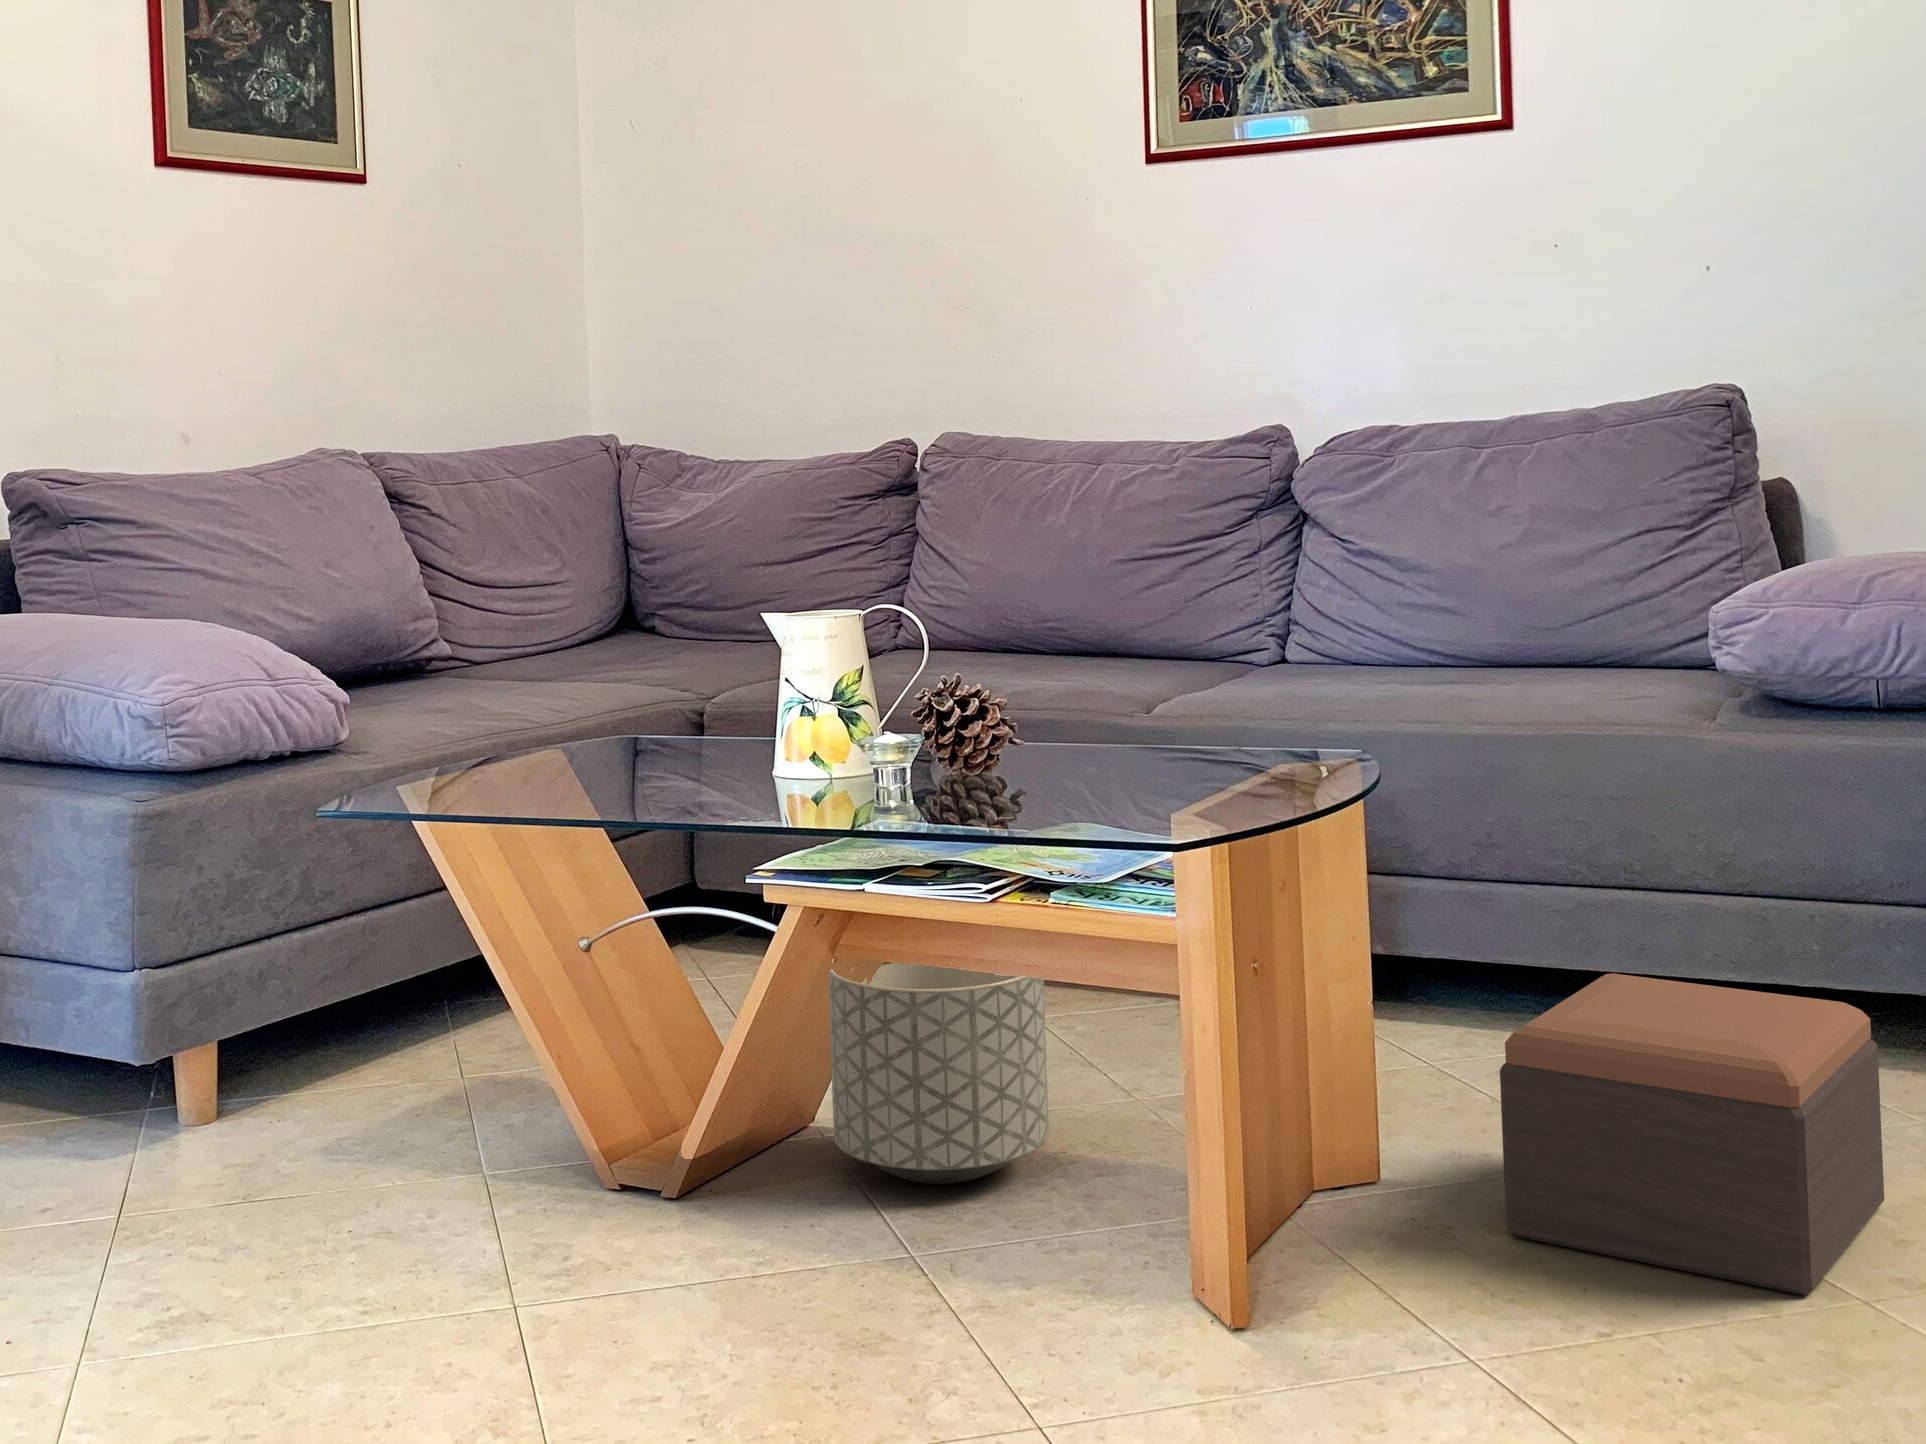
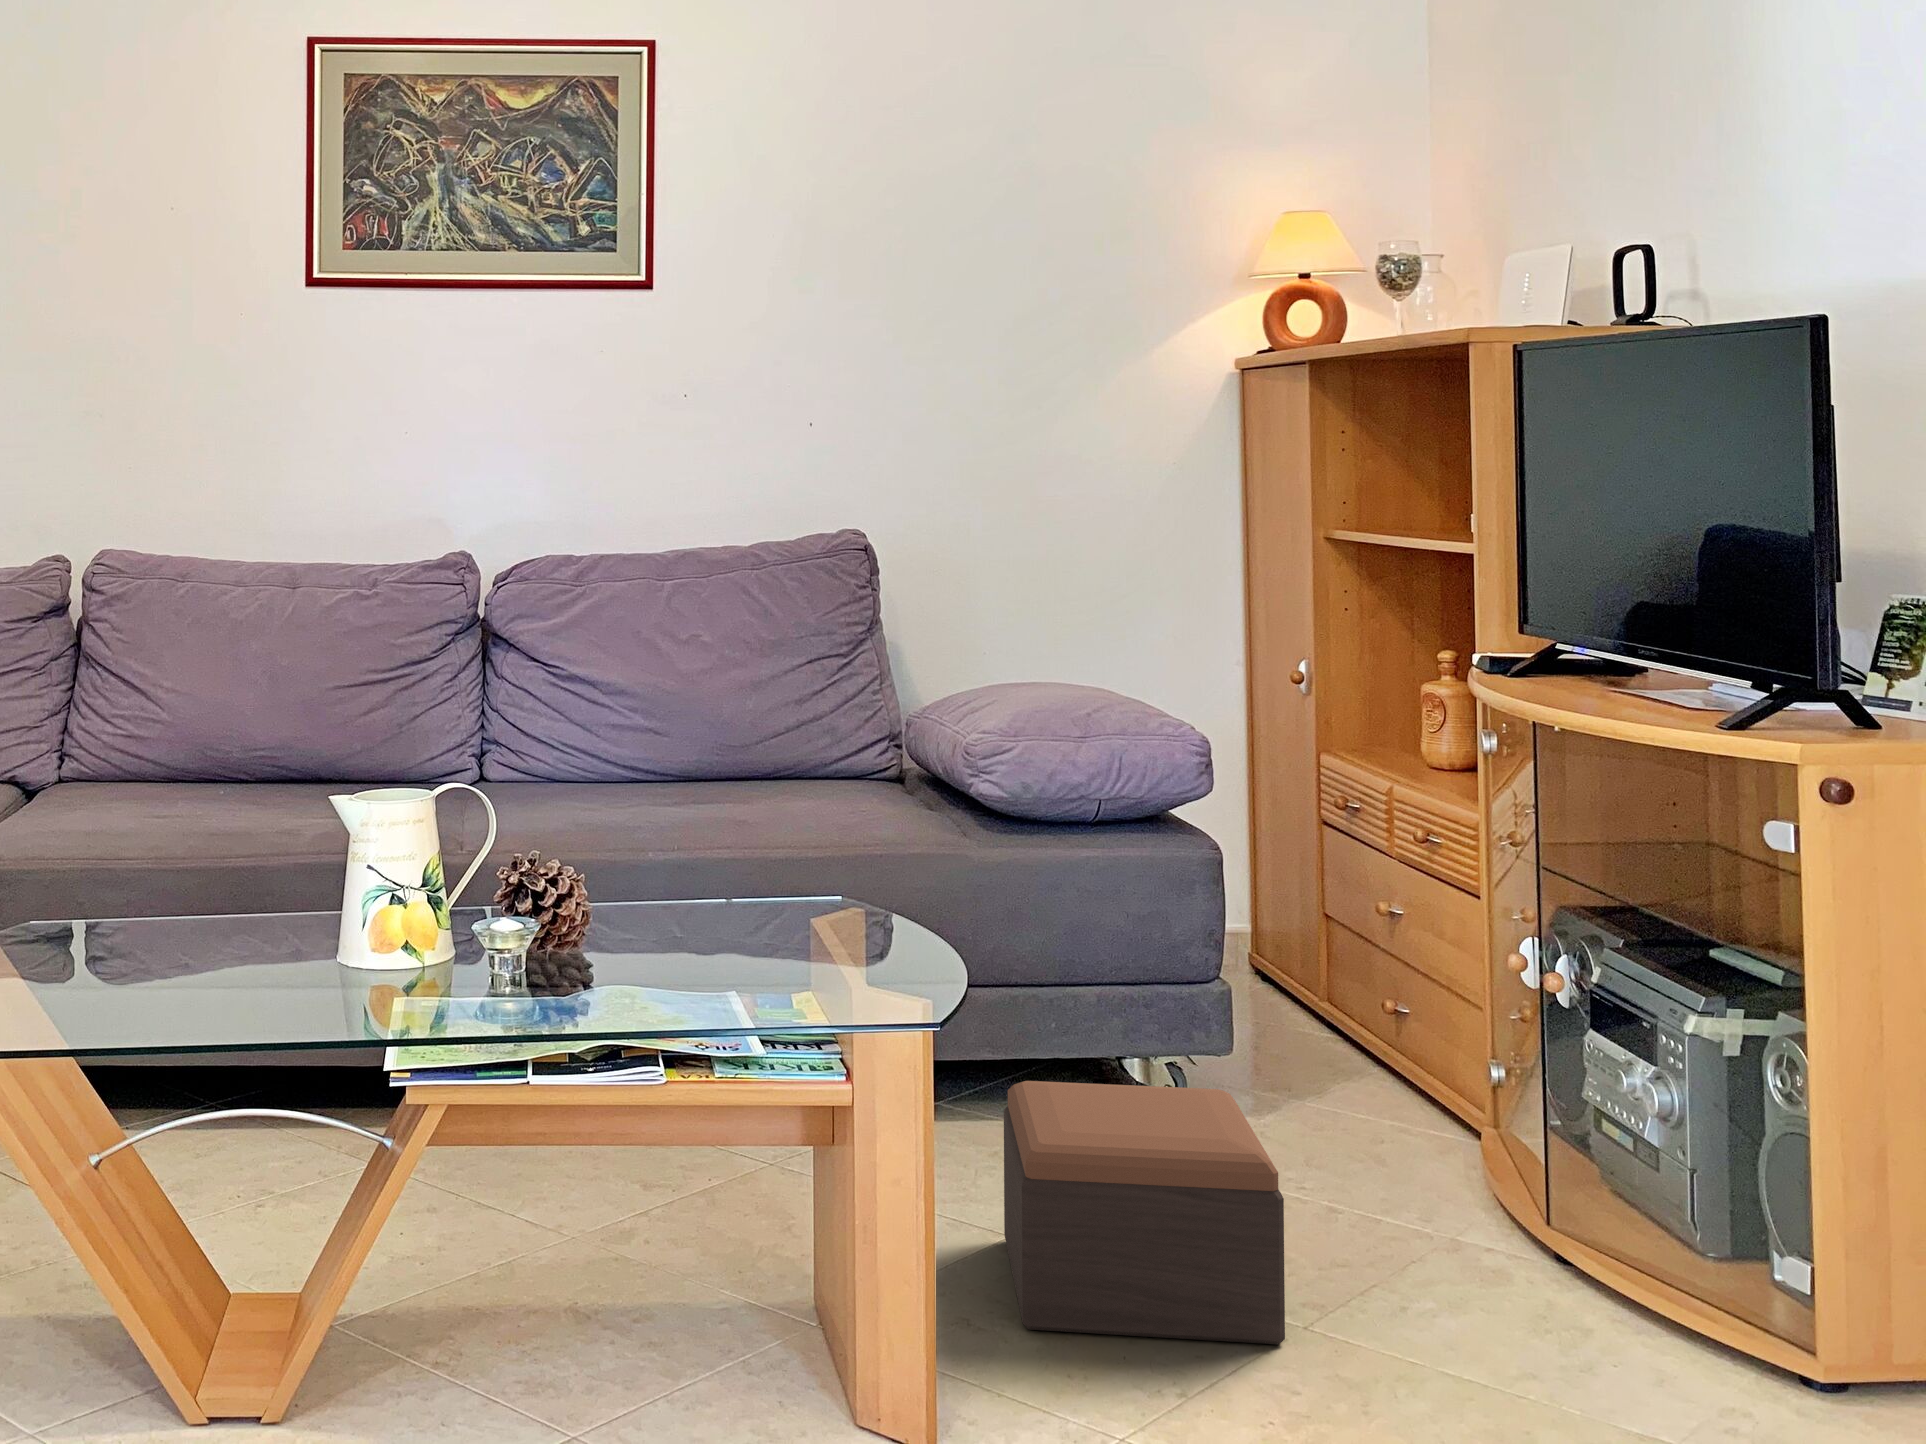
planter: present [828,963,1049,1184] -> none [384,1110,598,1368]

